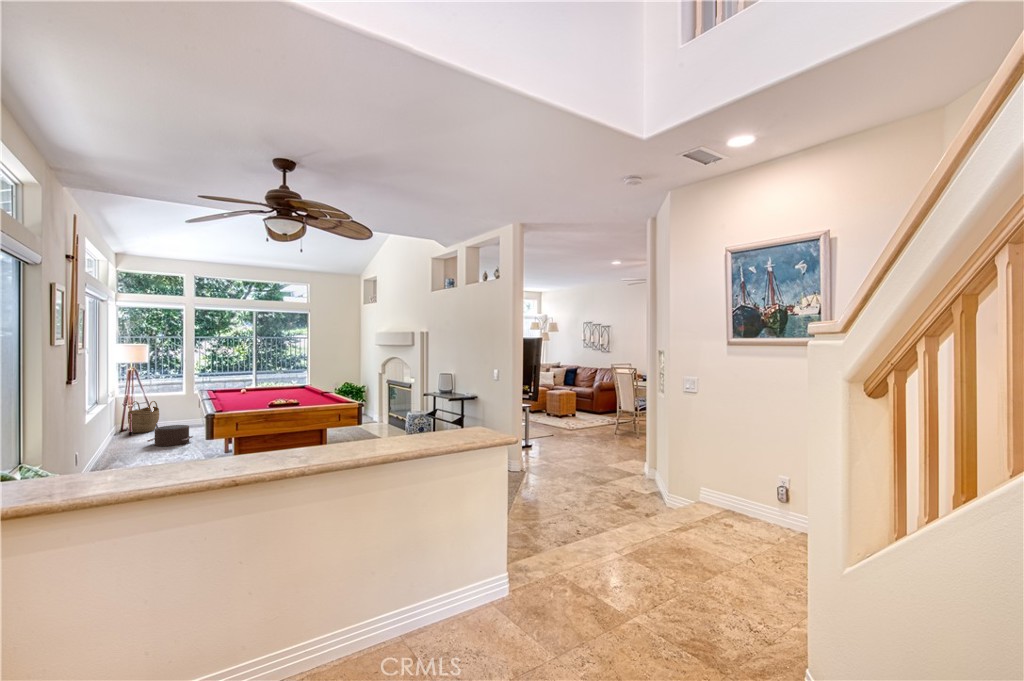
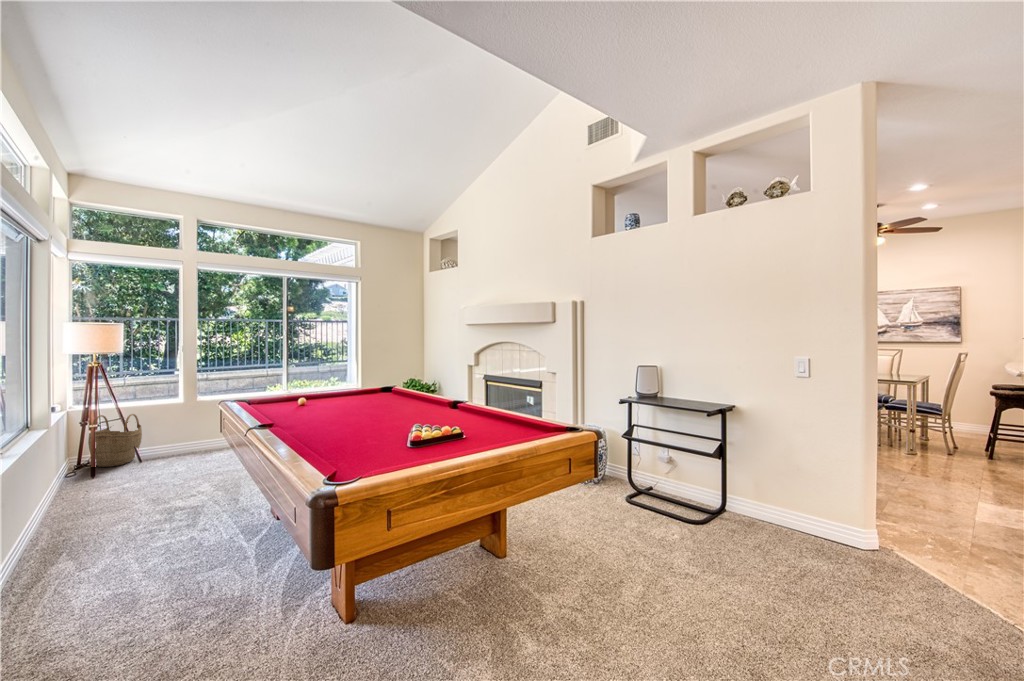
pouf: present [148,425,193,446] -> none [127,455,209,497]

